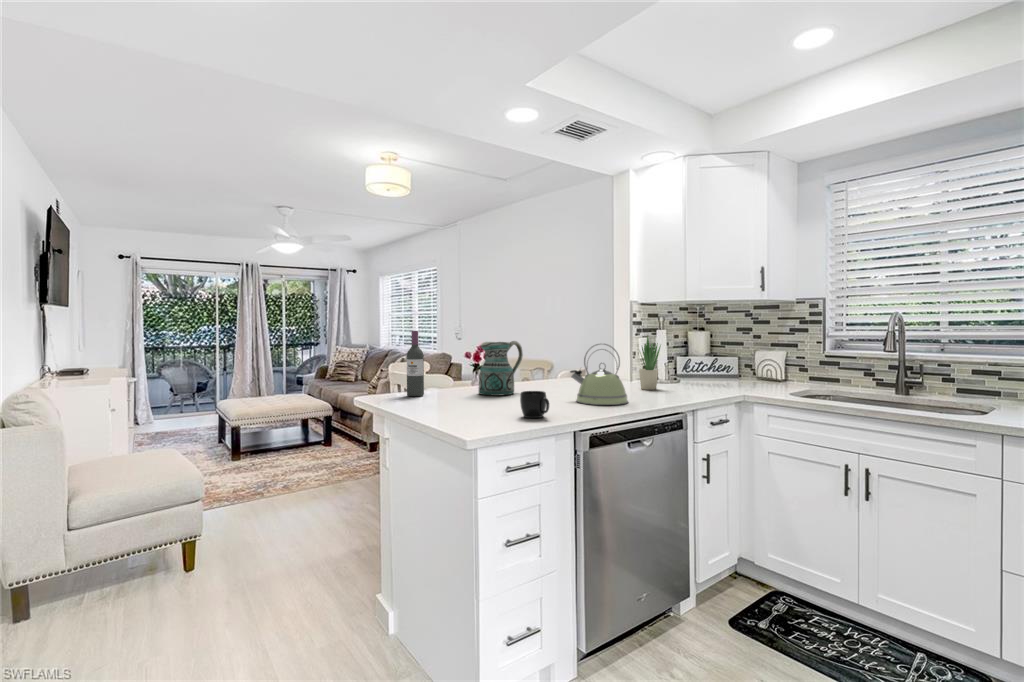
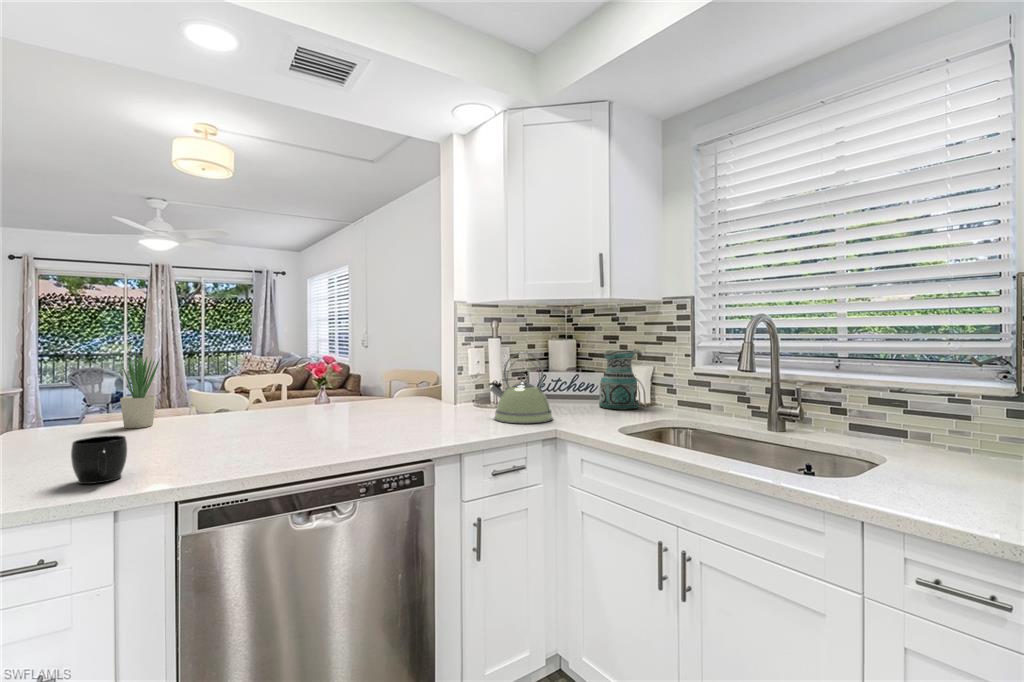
wine bottle: present [407,331,424,396] -> none [65,338,97,432]
potted plant: present [639,335,661,390] -> present [120,353,160,428]
ceramic pitcher: present [479,341,523,396] -> present [599,349,642,409]
kettle: present [570,343,628,405] -> present [489,352,553,423]

